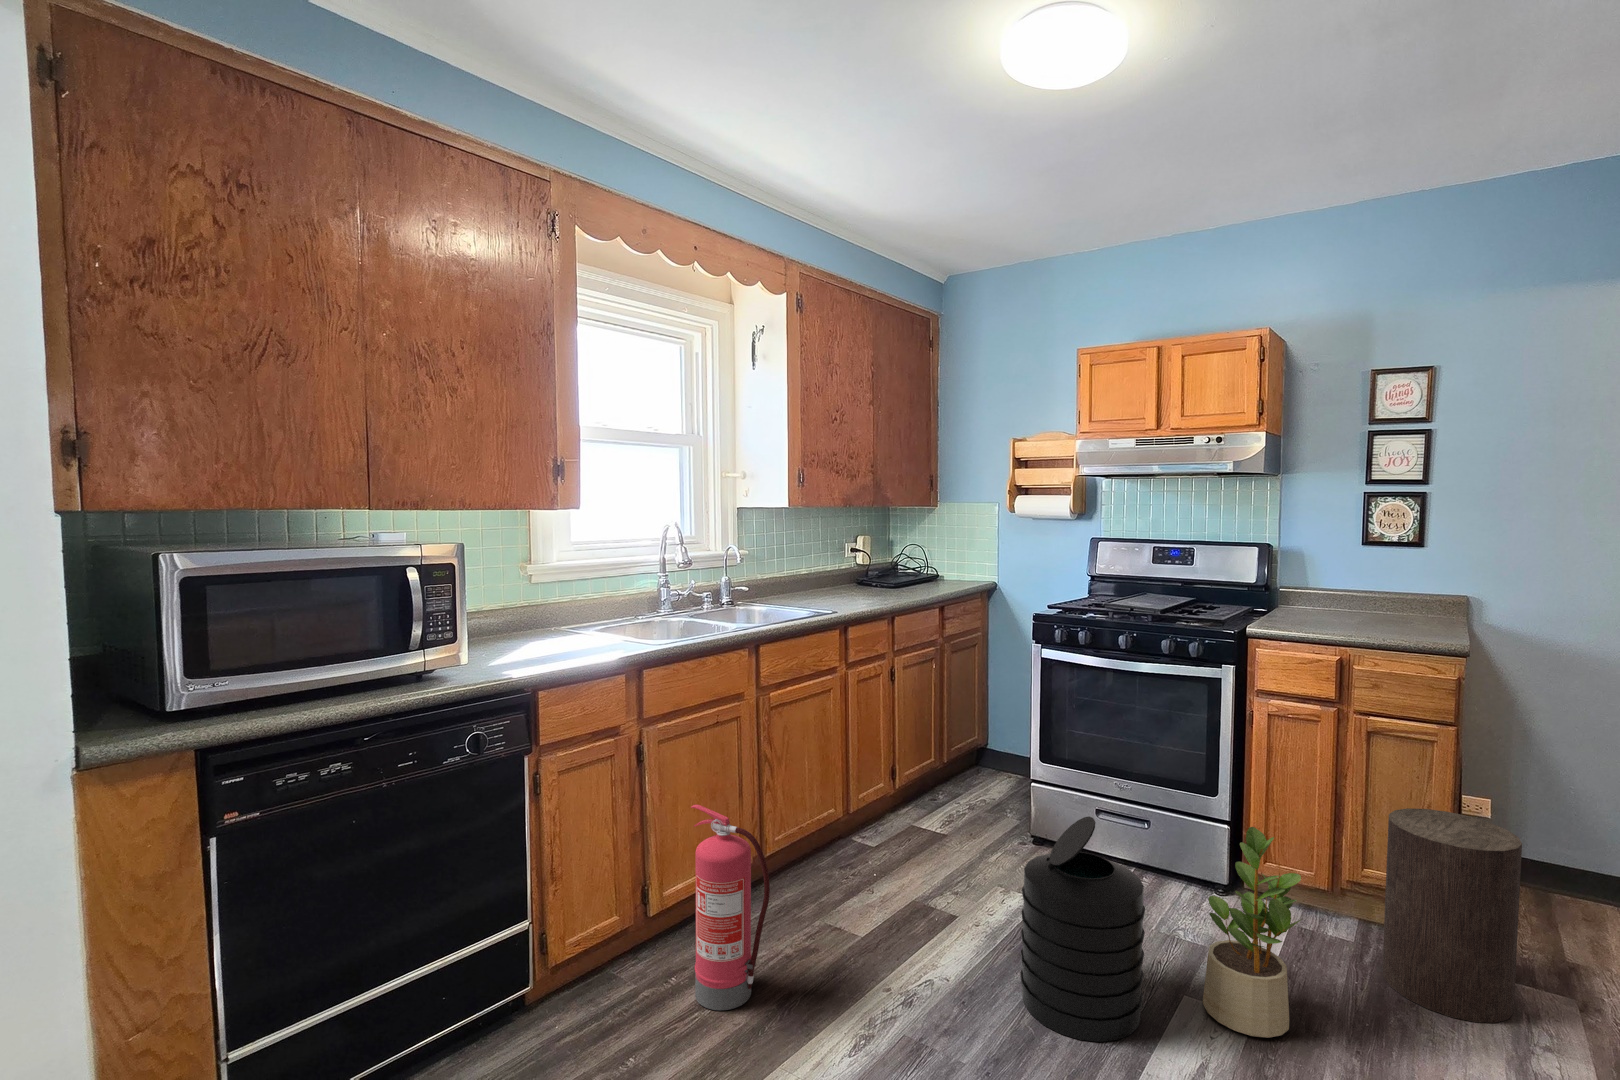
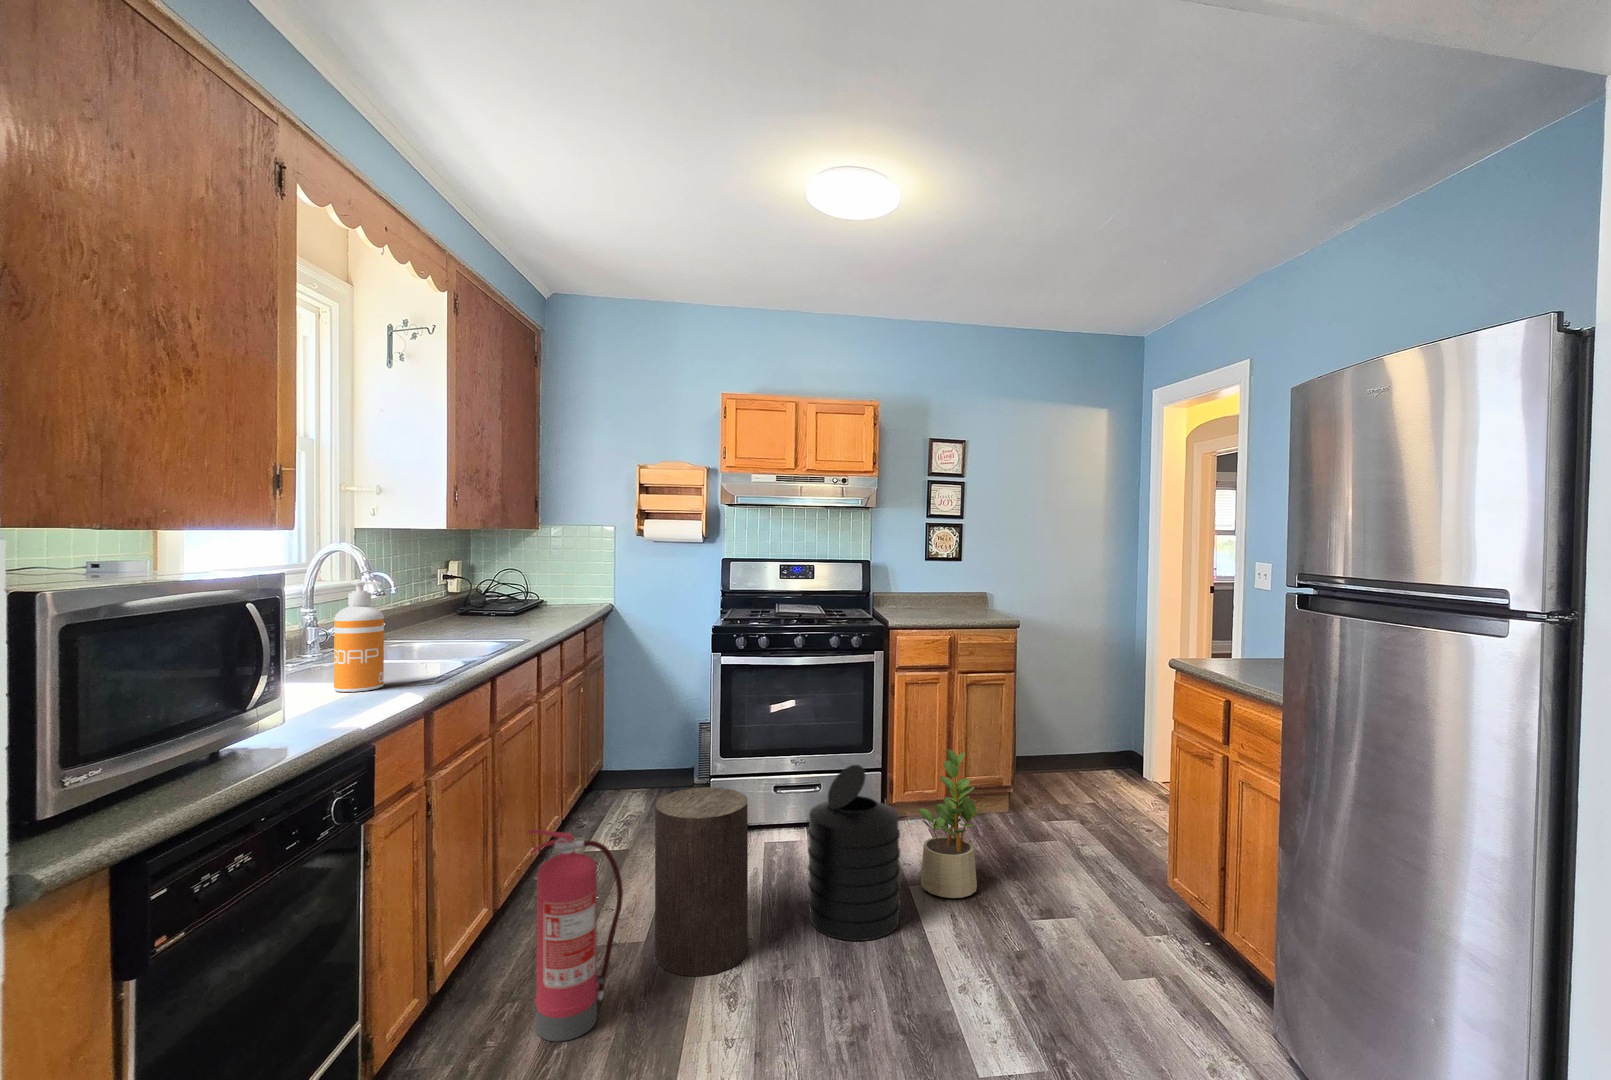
soap dispenser: none [543,565,581,658] -> present [334,581,384,692]
stool: present [1382,808,1522,1023] -> present [655,787,748,976]

